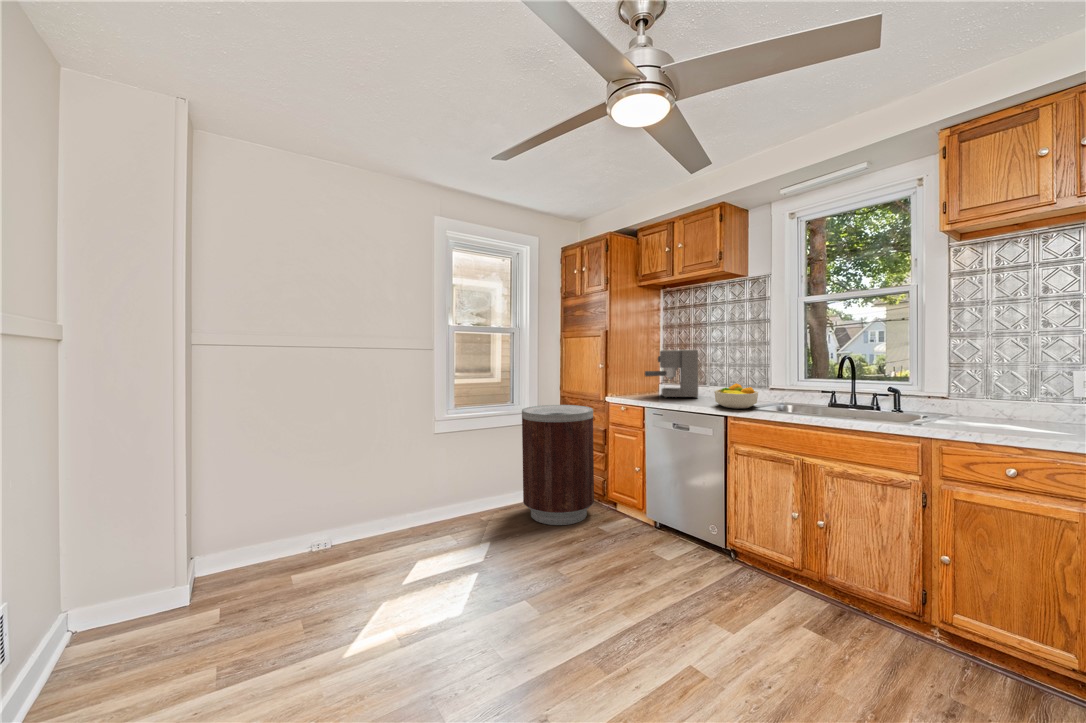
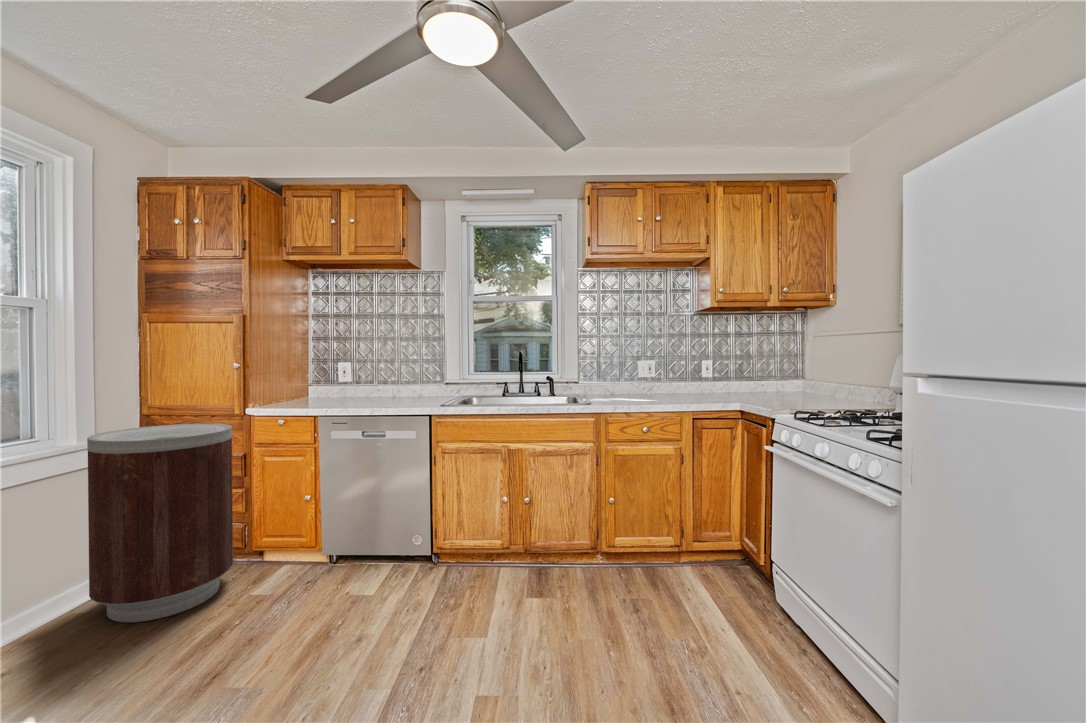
coffee maker: present [645,350,698,398] -> none [303,344,373,401]
fruit bowl: present [714,383,758,408] -> none [404,379,448,405]

